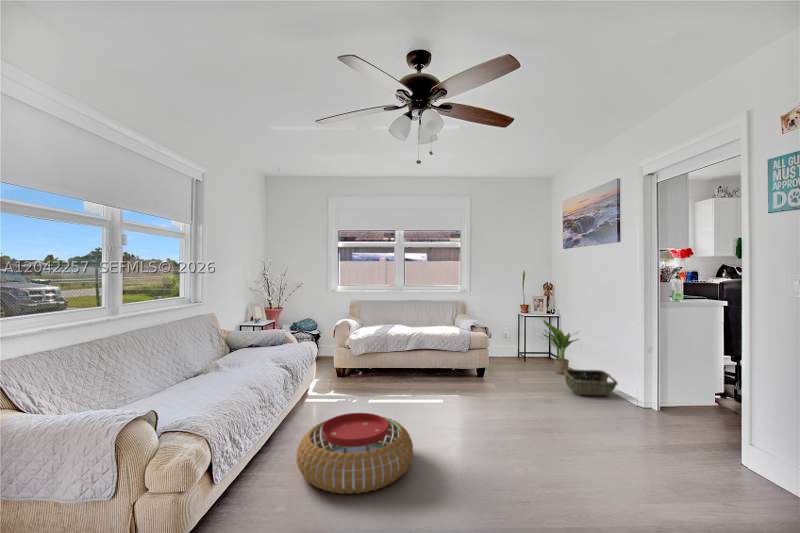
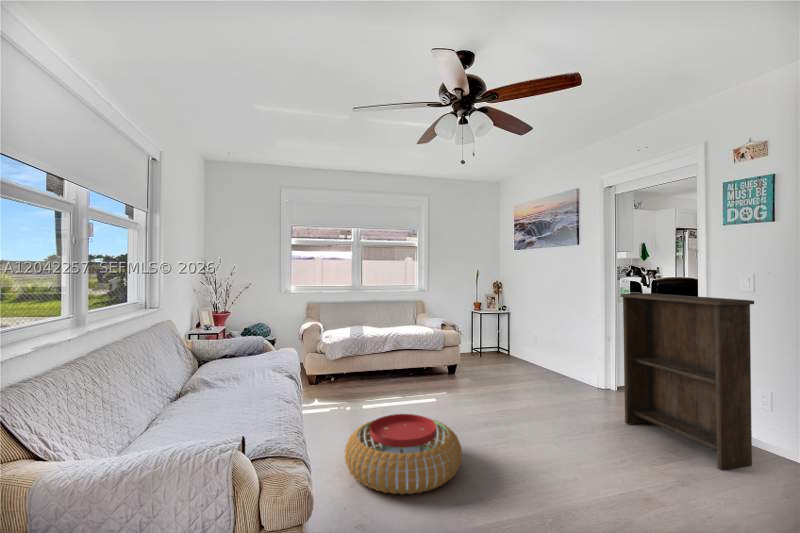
bookshelf: none [632,299,784,529] -> present [620,293,754,470]
potted plant: present [543,320,578,374] -> none [500,316,538,366]
woven basket: present [564,369,617,395] -> none [533,359,579,383]

